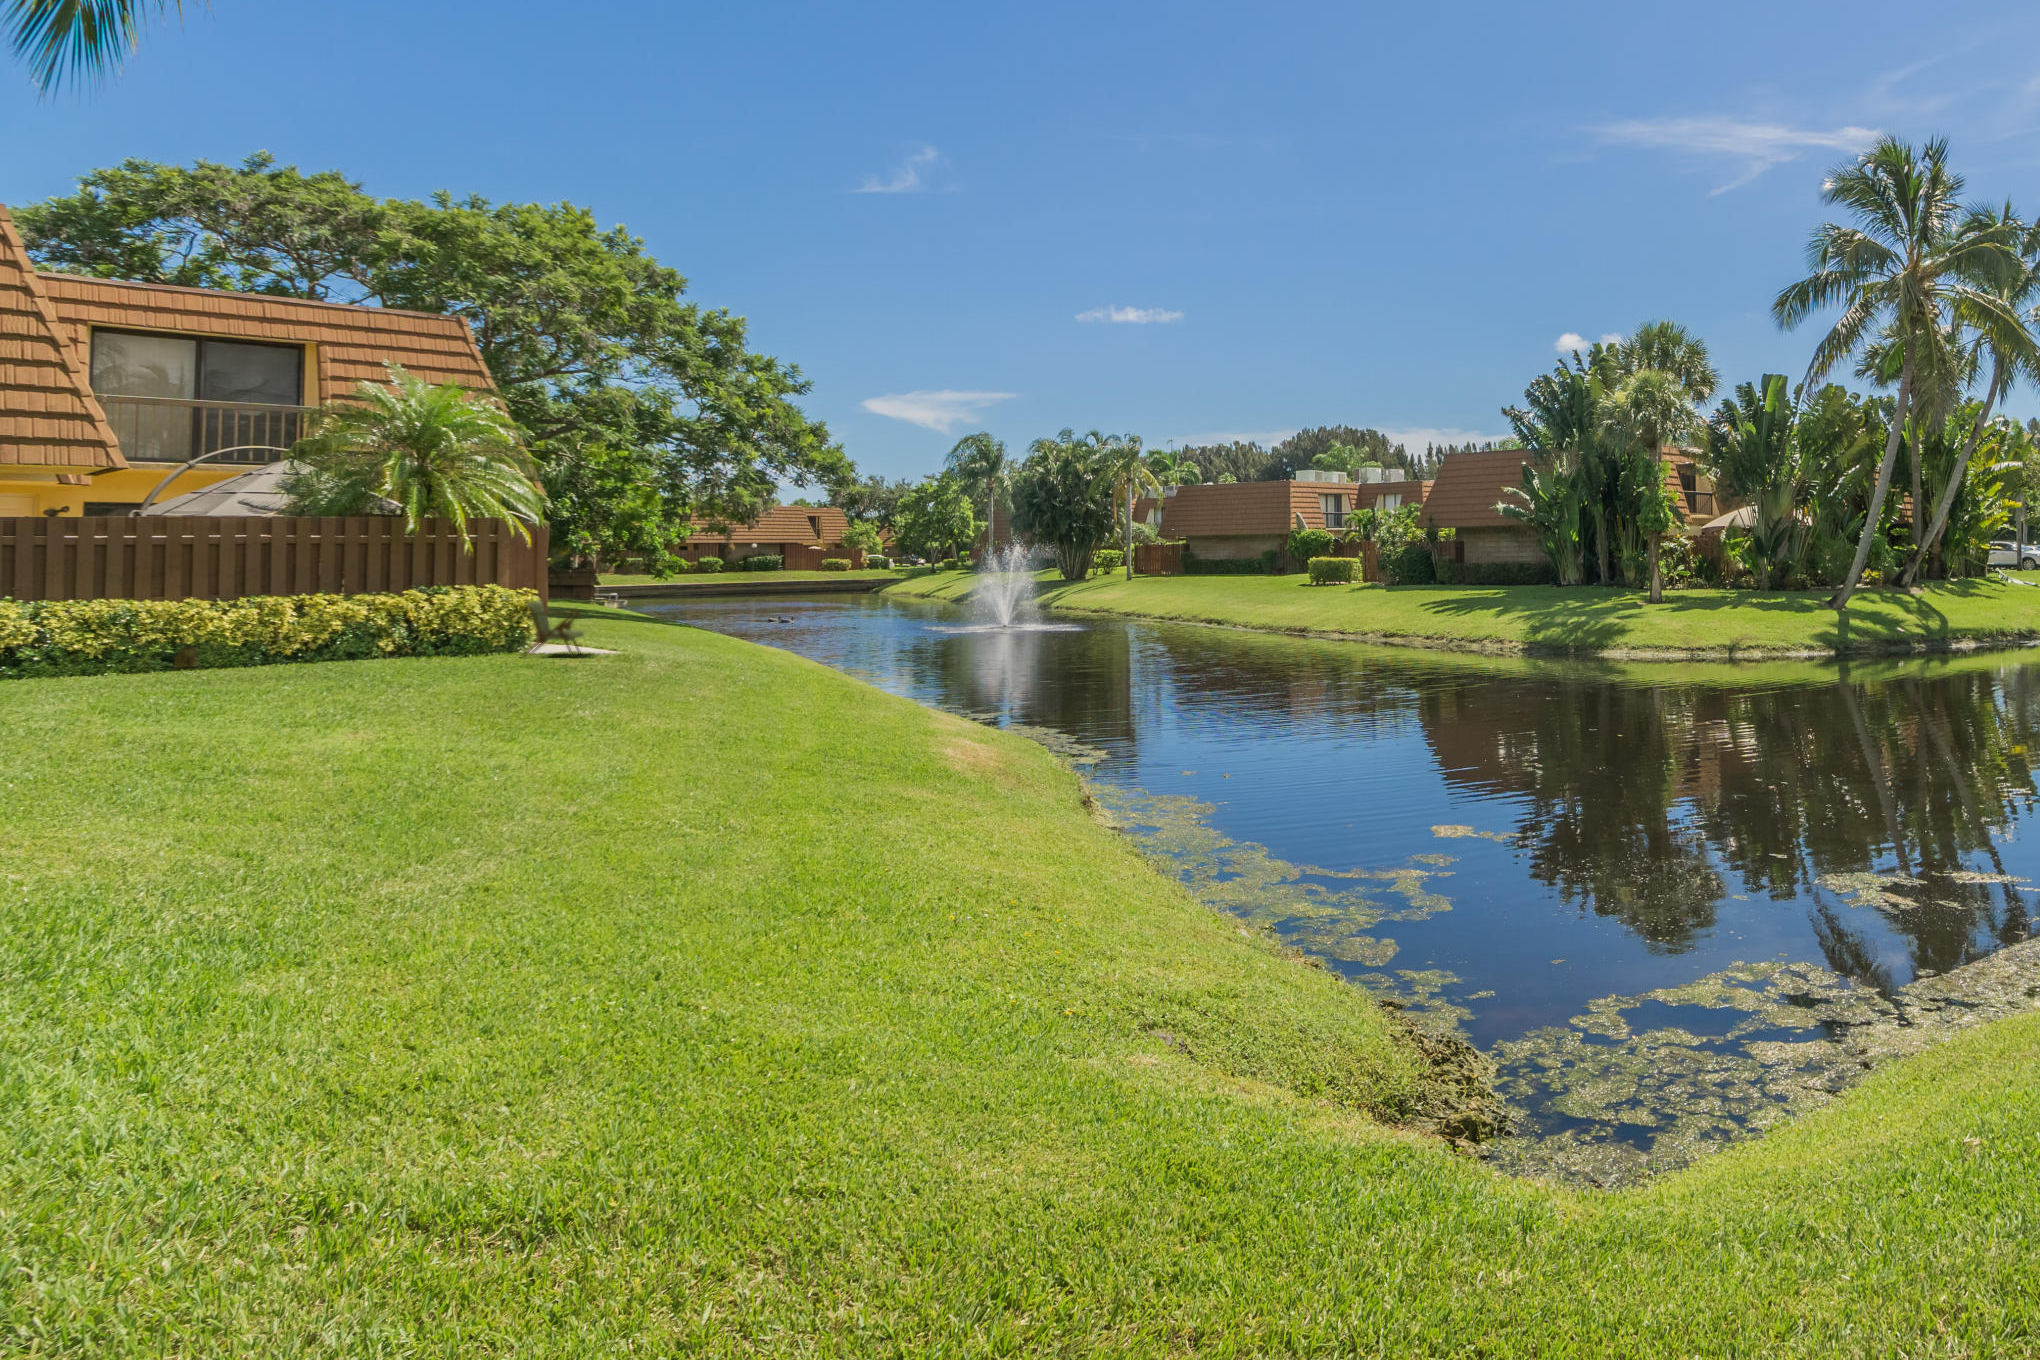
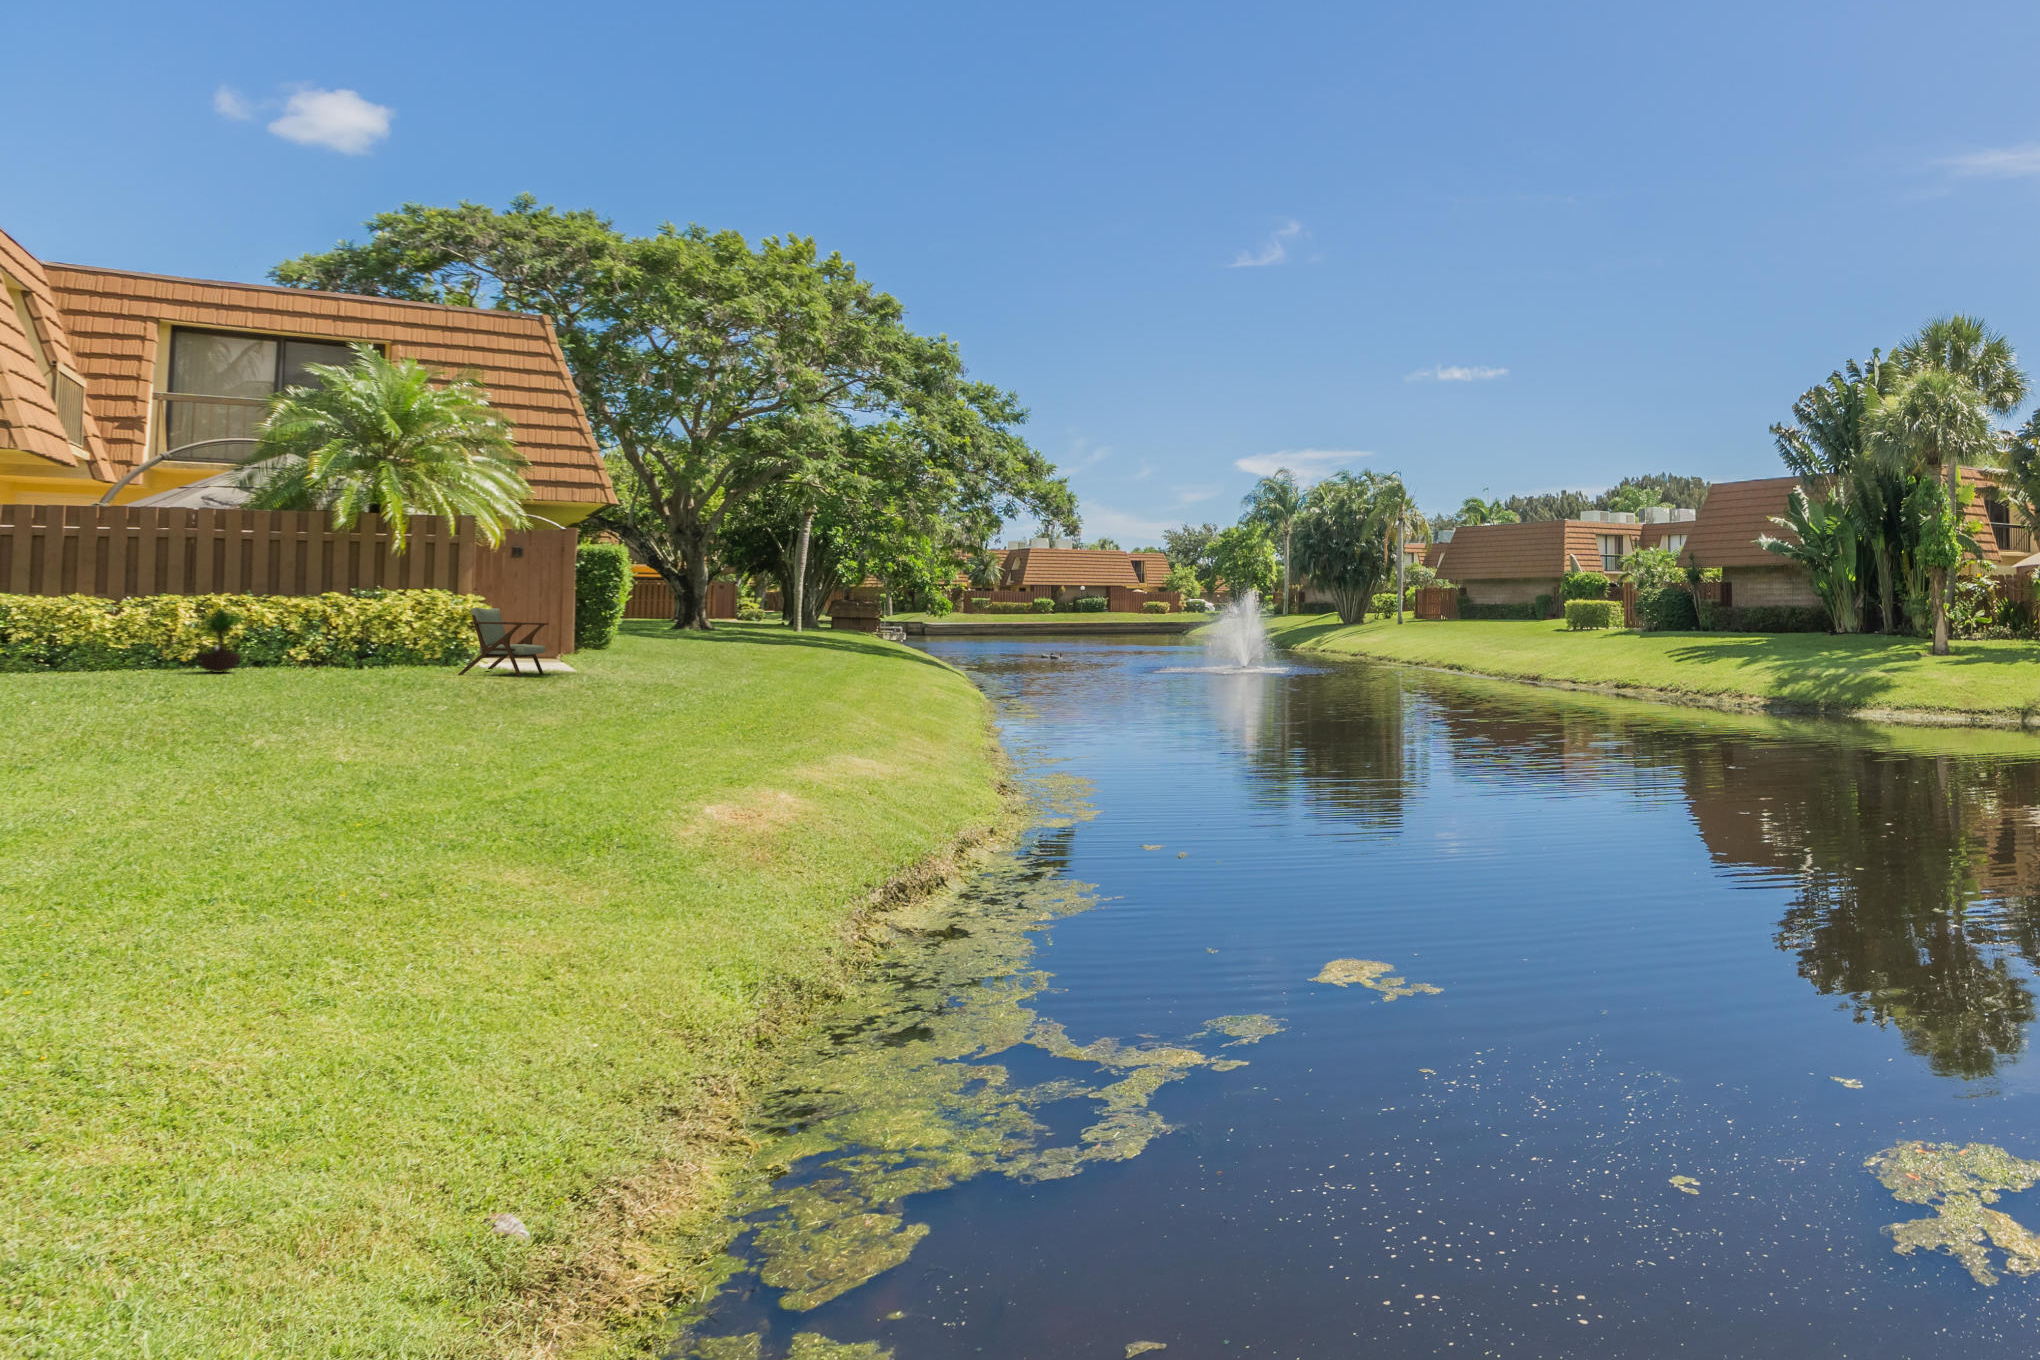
potted tree: none [310,604,355,663] -> present [197,607,243,673]
watering can: present [174,645,198,668] -> none [26,643,58,671]

